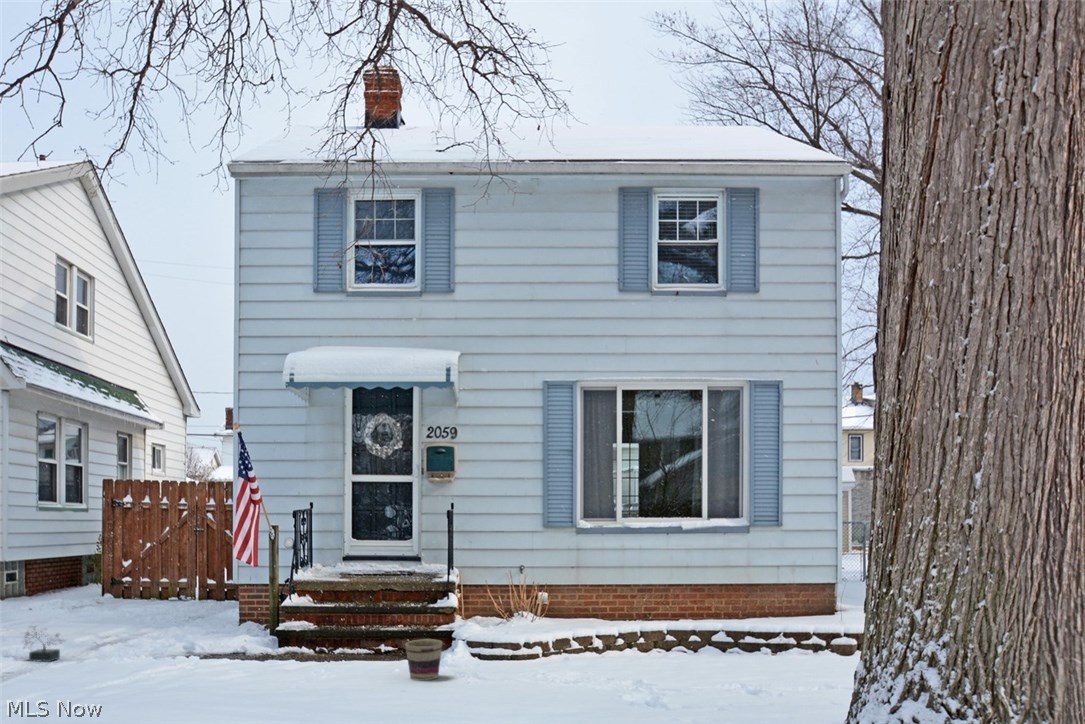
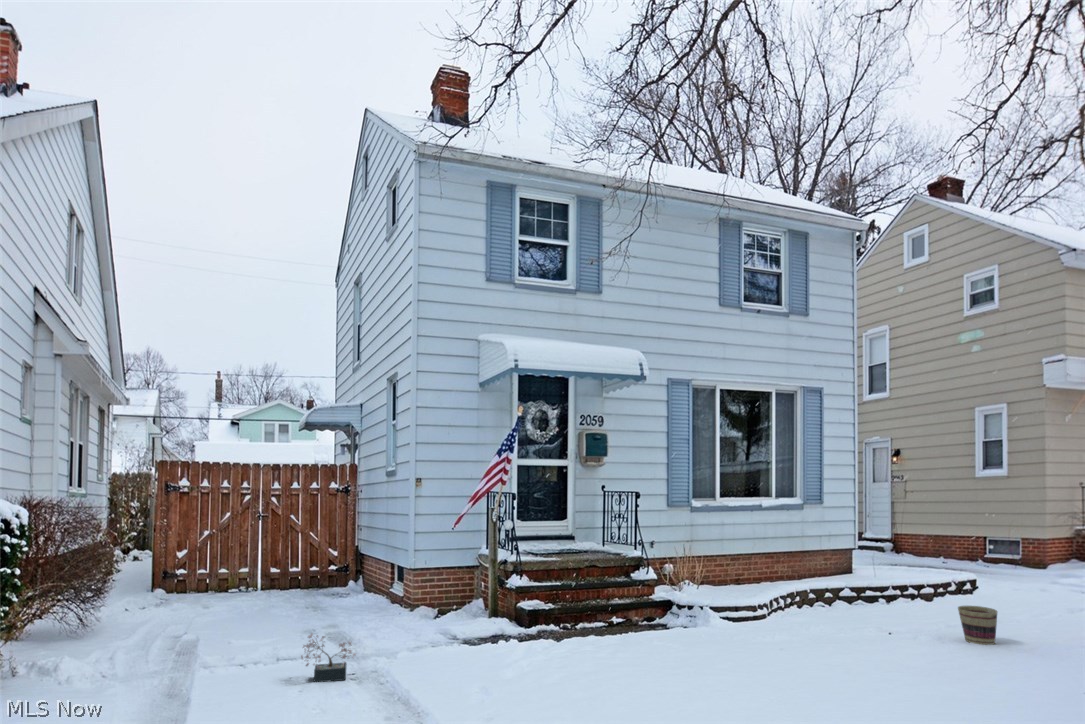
basket: present [405,639,442,680] -> present [958,606,997,645]

